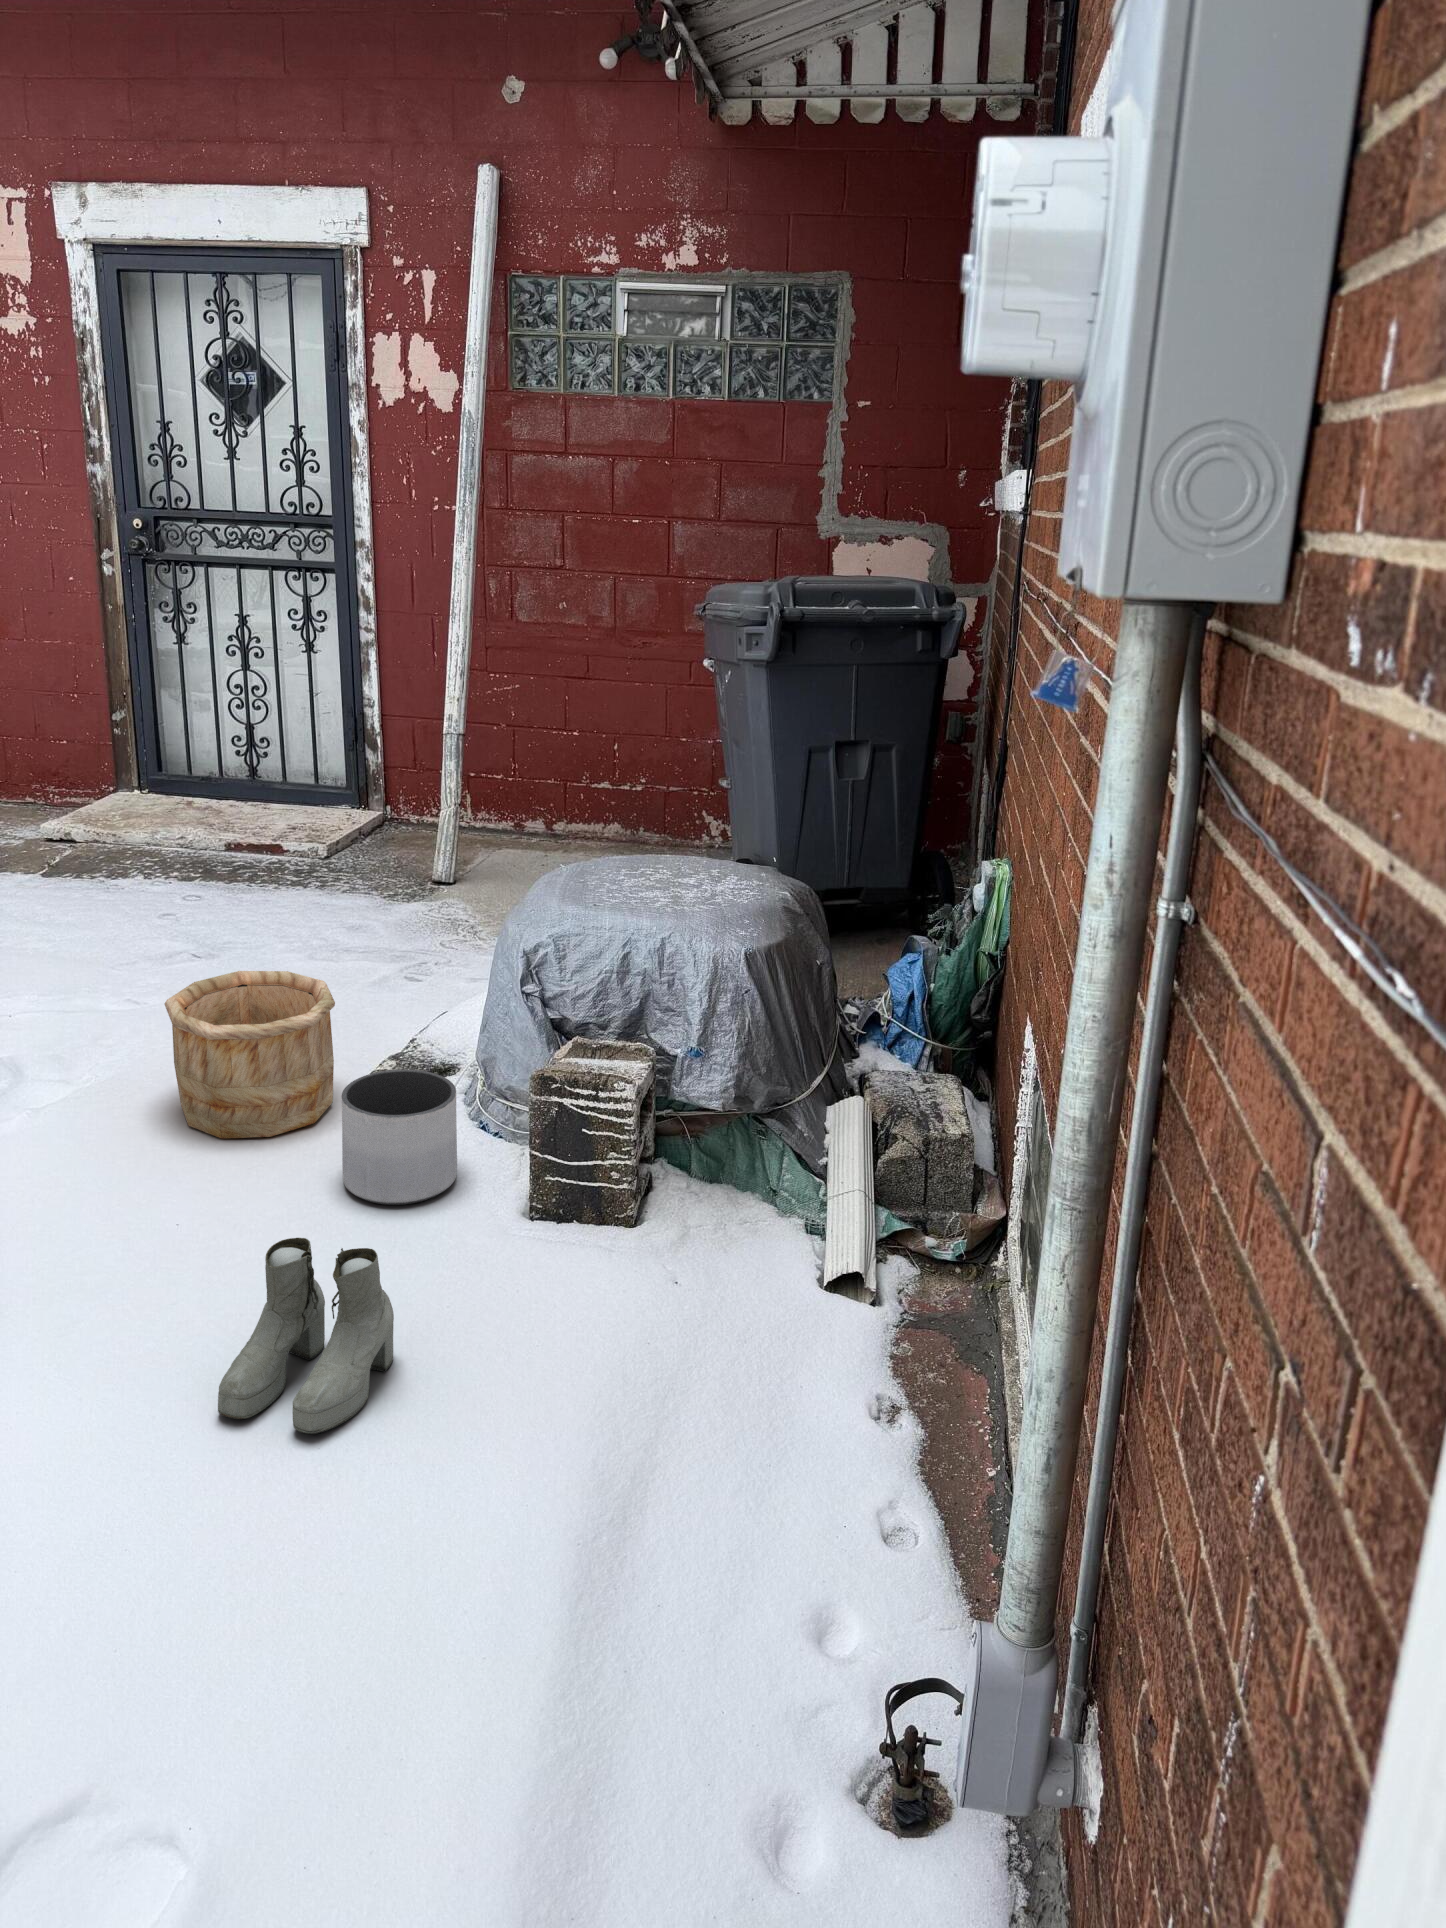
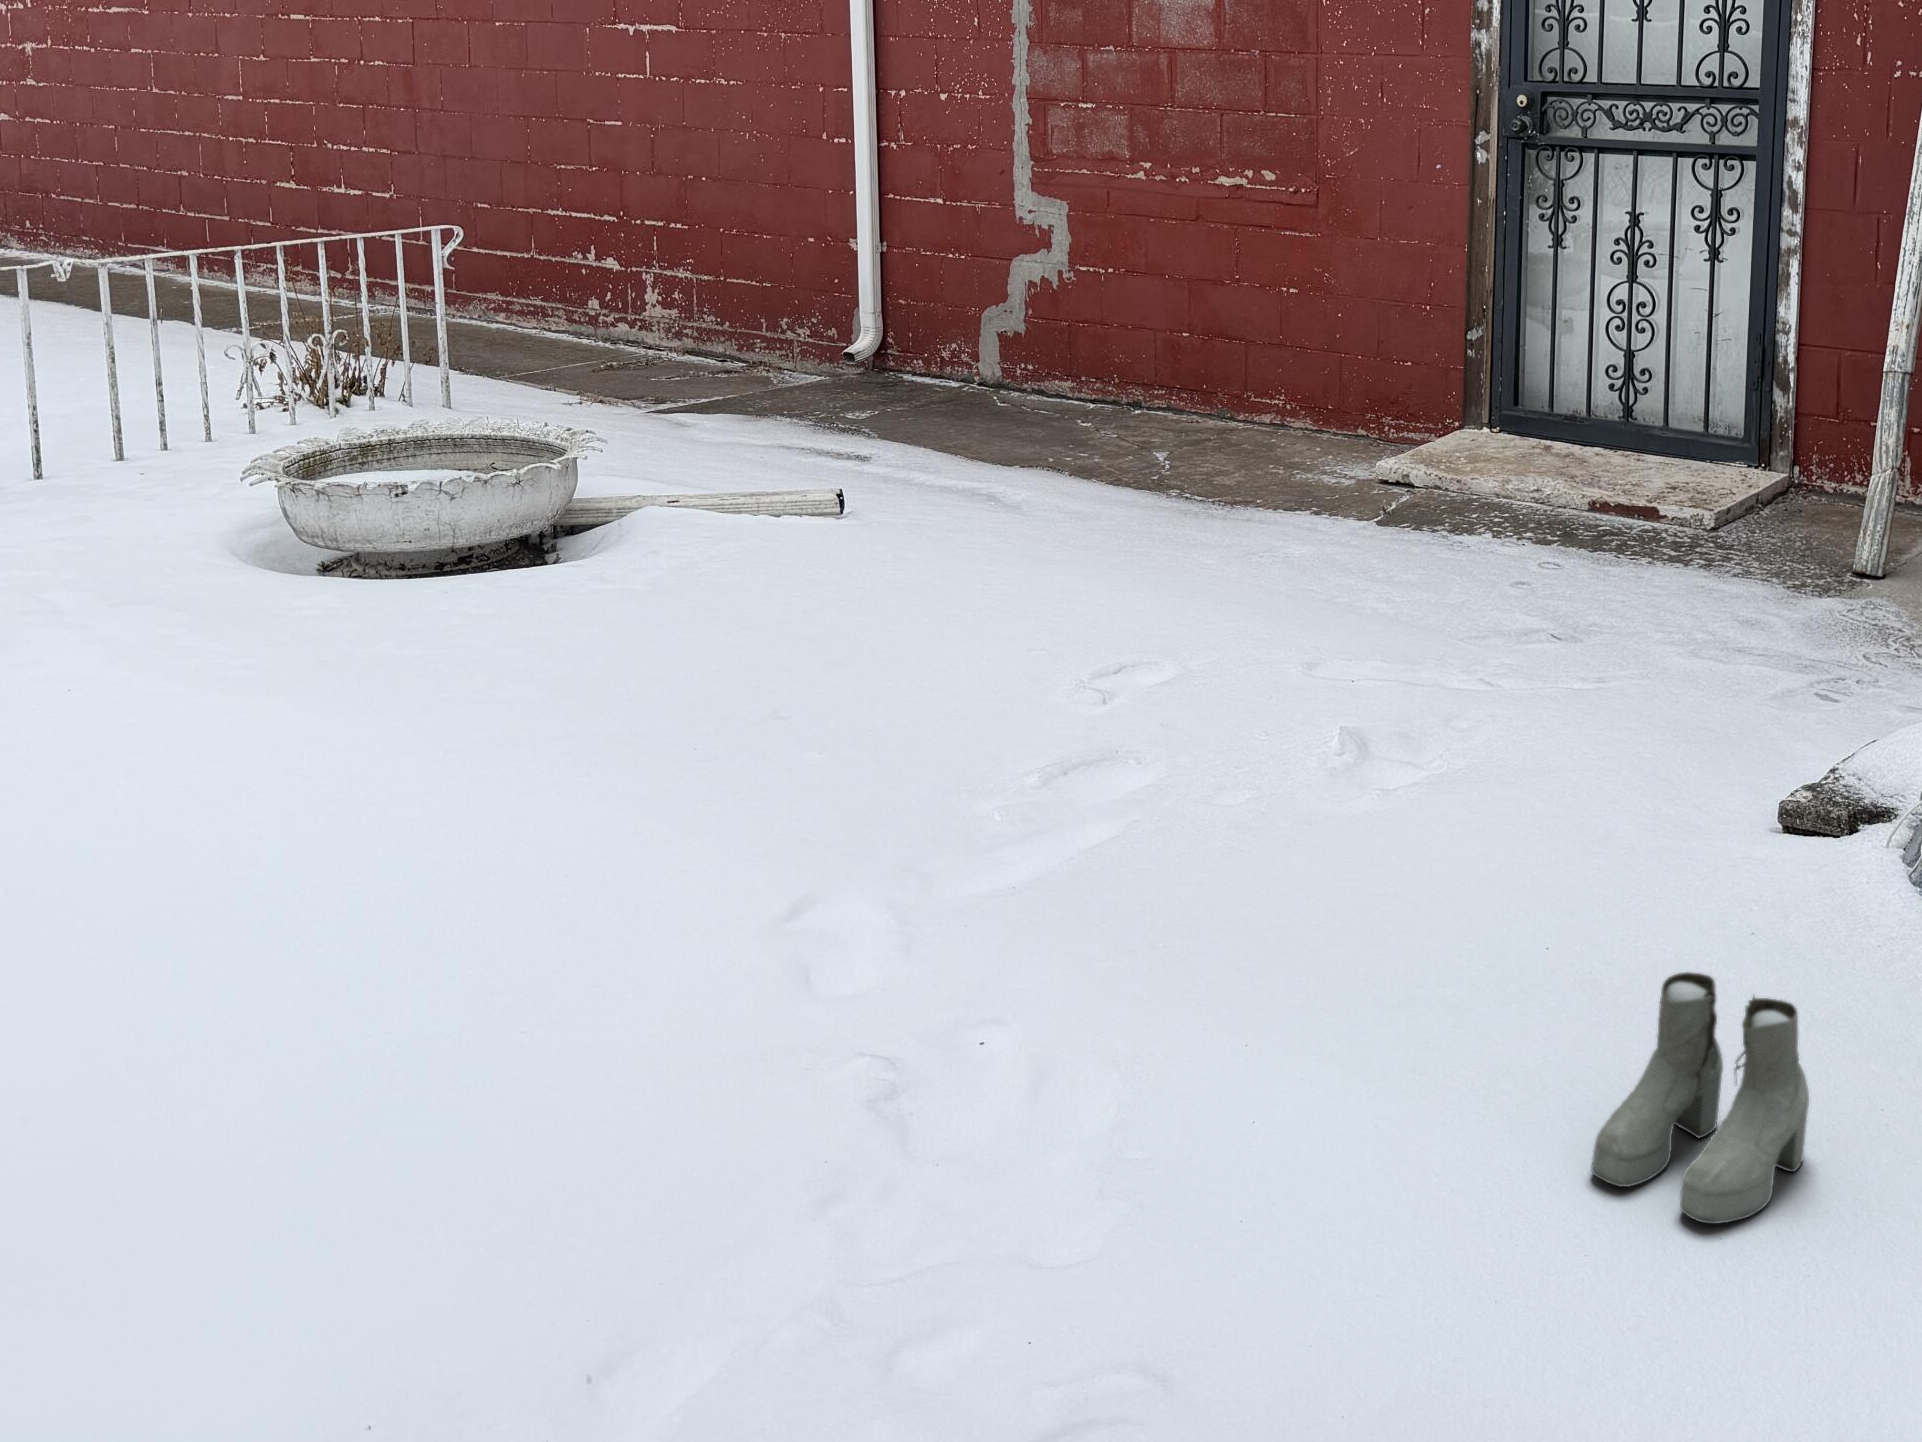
wooden bucket: present [165,971,335,1138] -> none [1539,652,1744,867]
planter: present [342,1069,457,1205] -> none [1741,798,1898,979]

